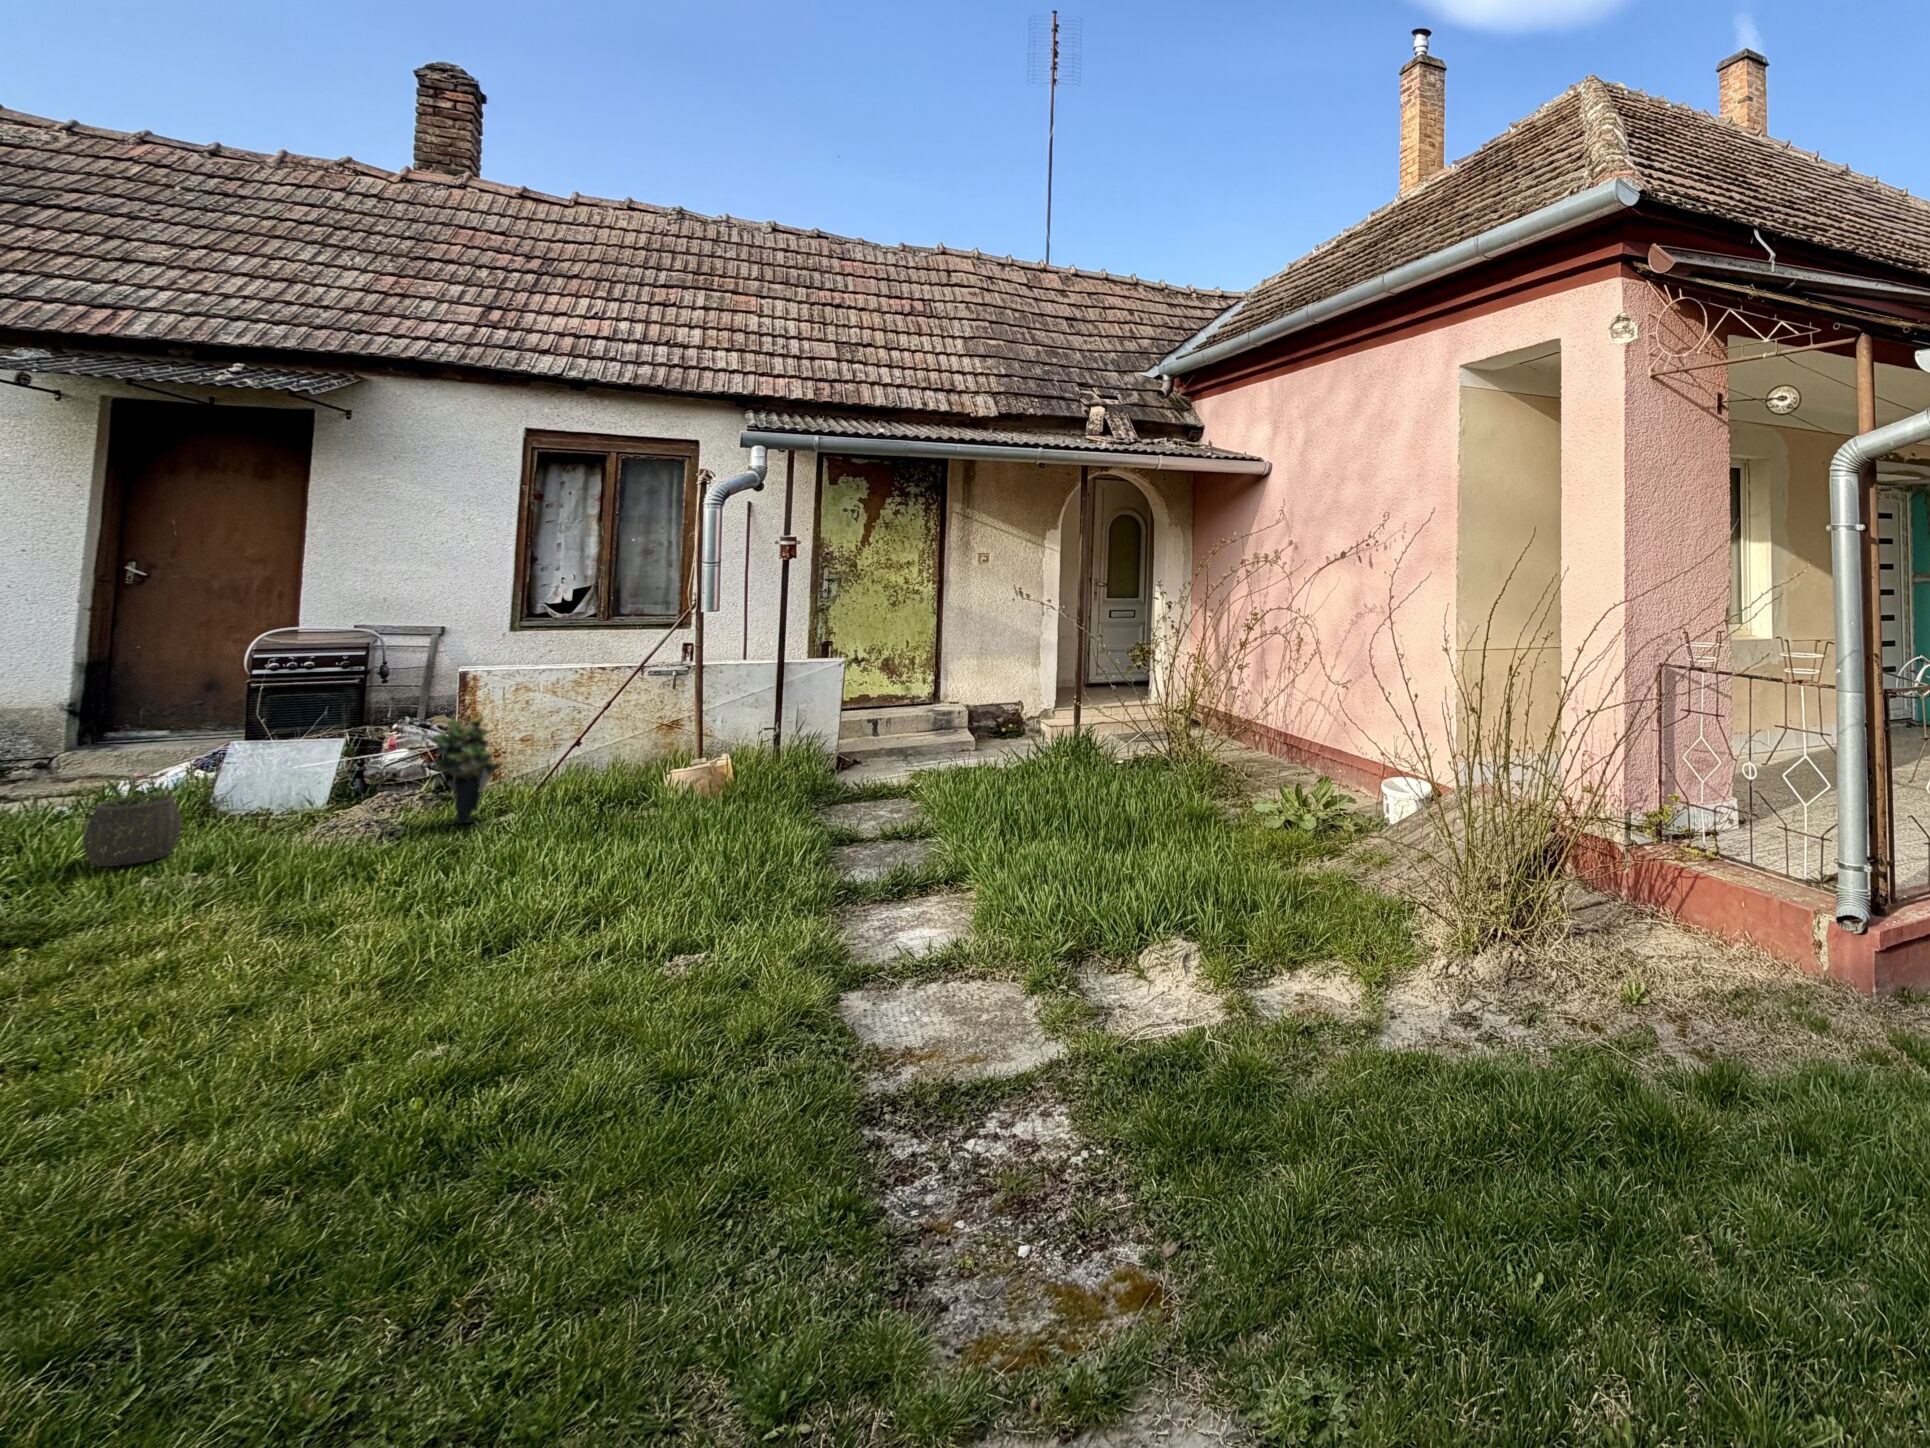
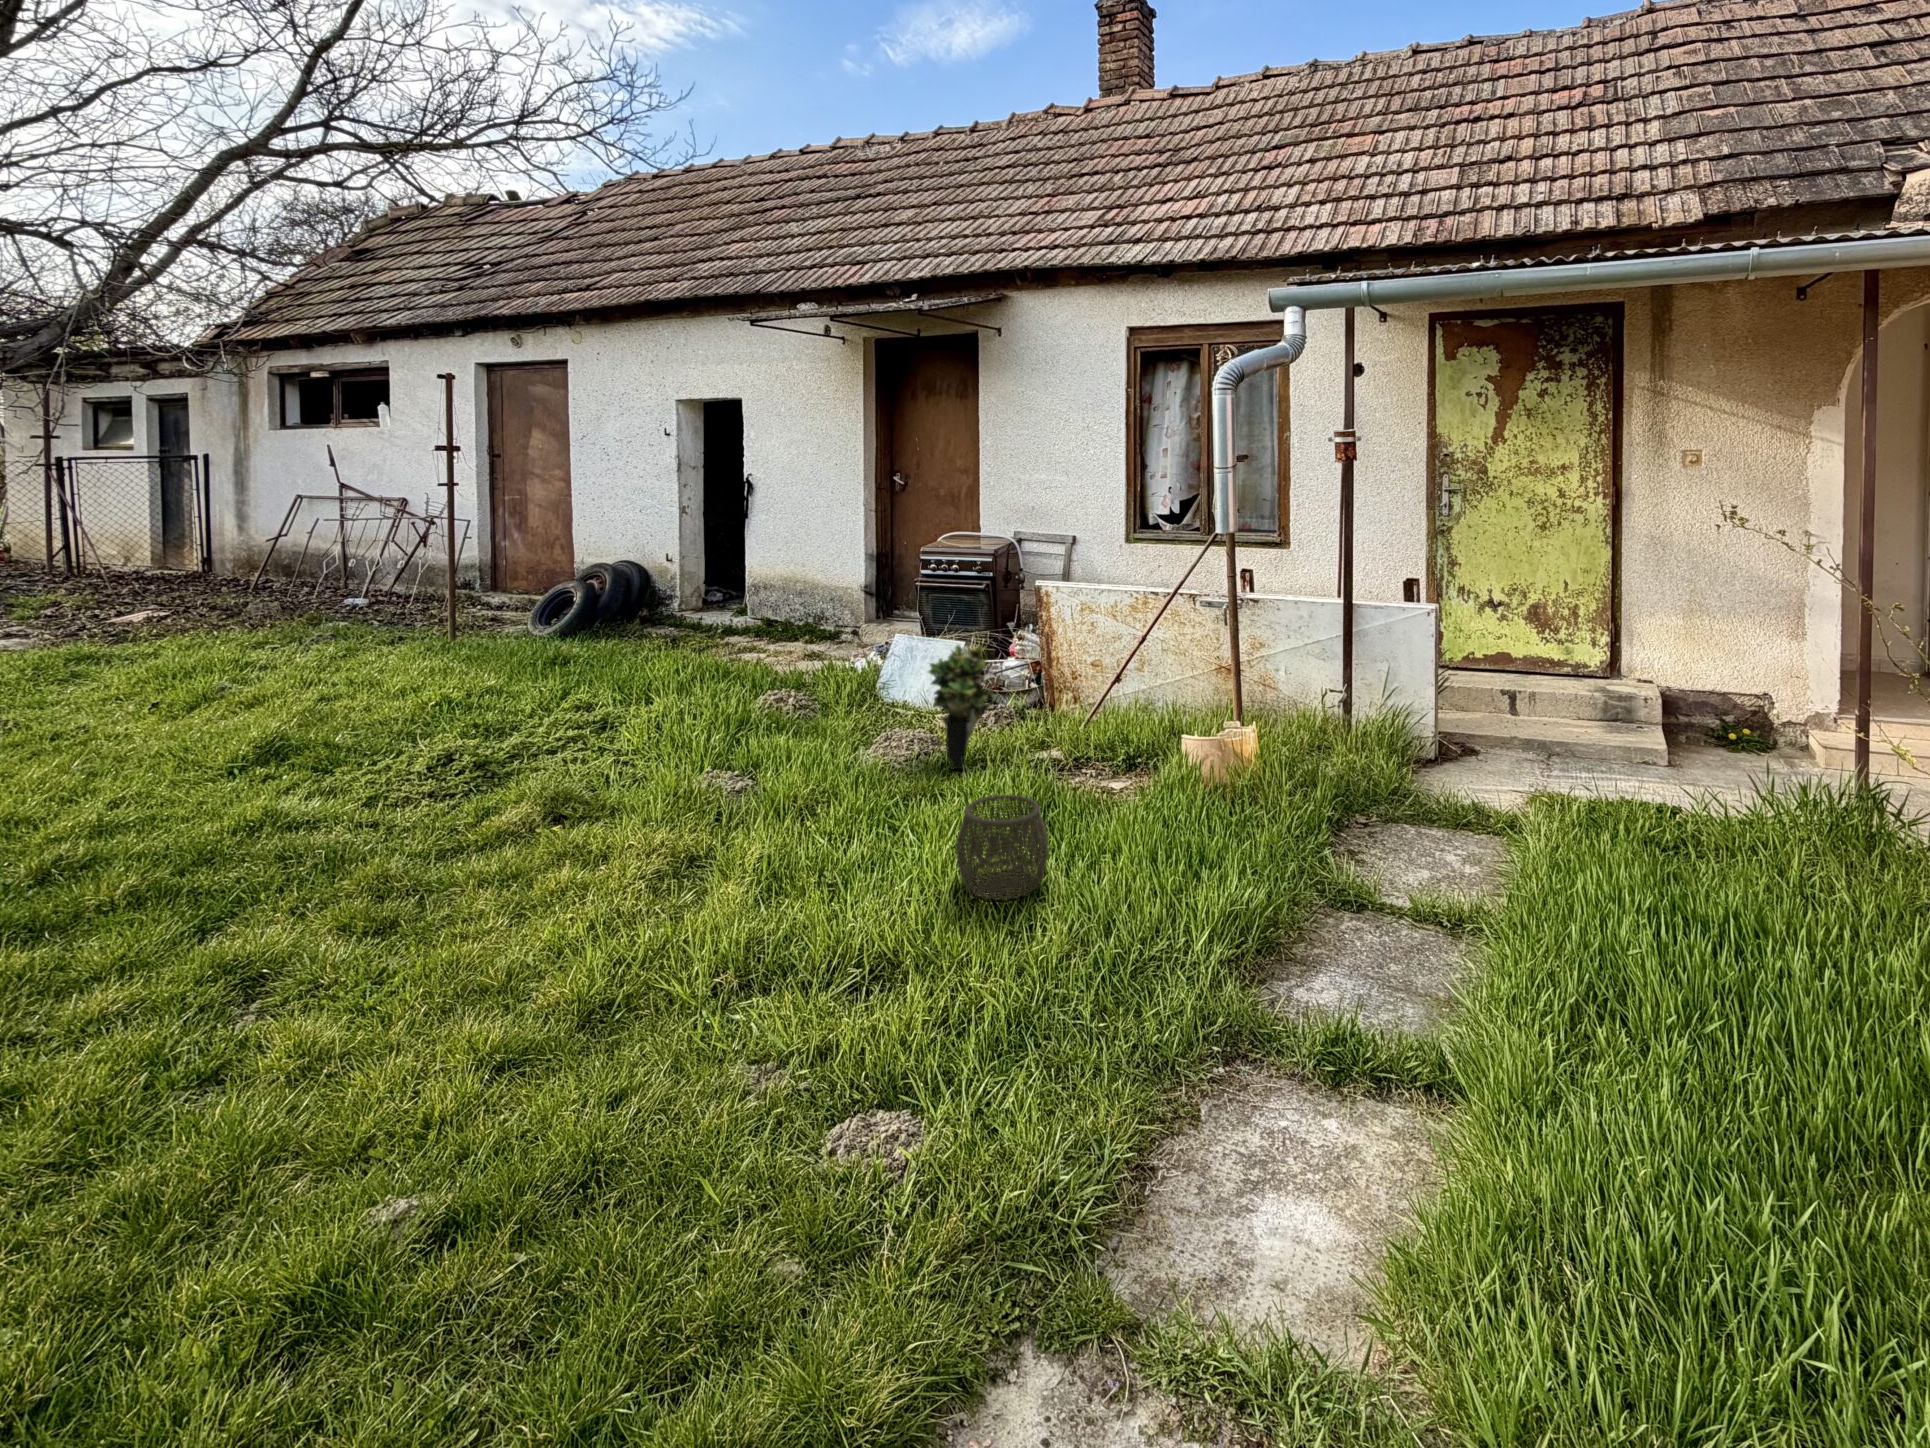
woven basket: present [83,795,182,867] -> present [956,795,1049,900]

